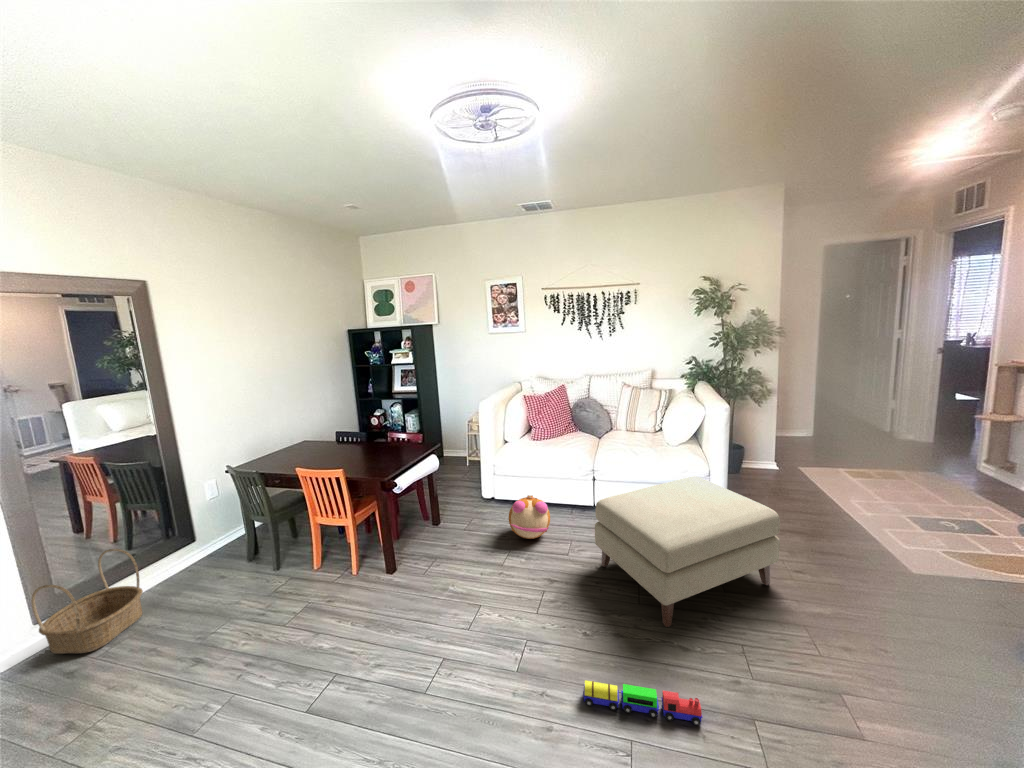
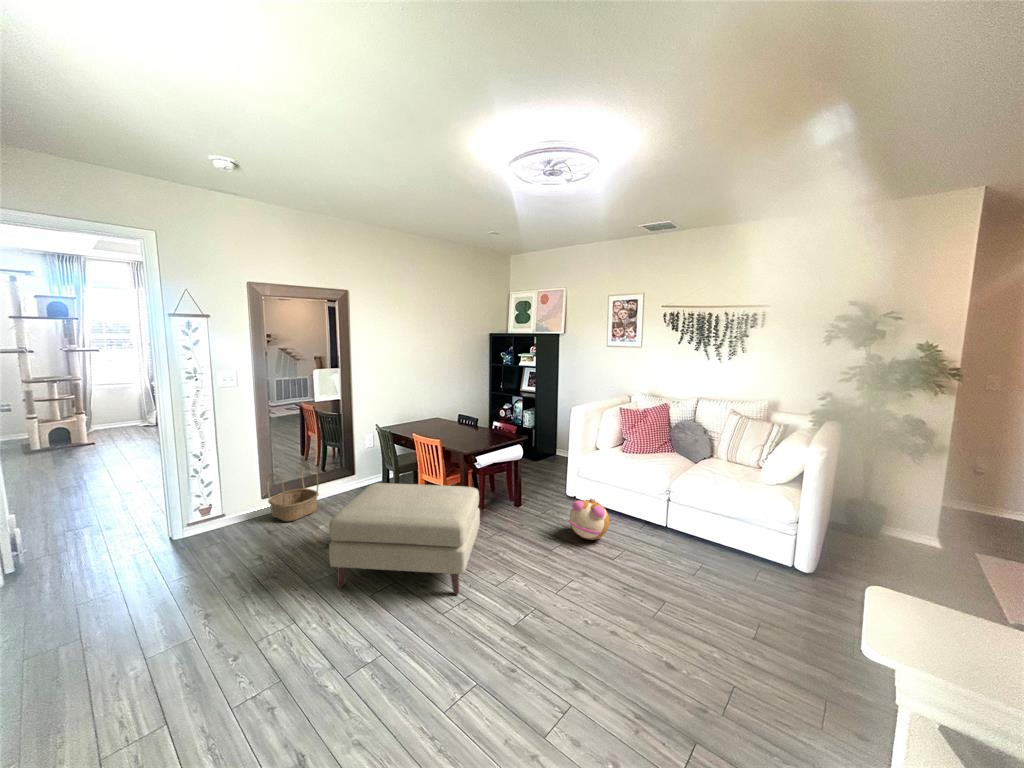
ottoman: present [595,477,780,627] -> present [329,483,480,594]
toy train: present [583,680,702,725] -> none [550,650,649,727]

